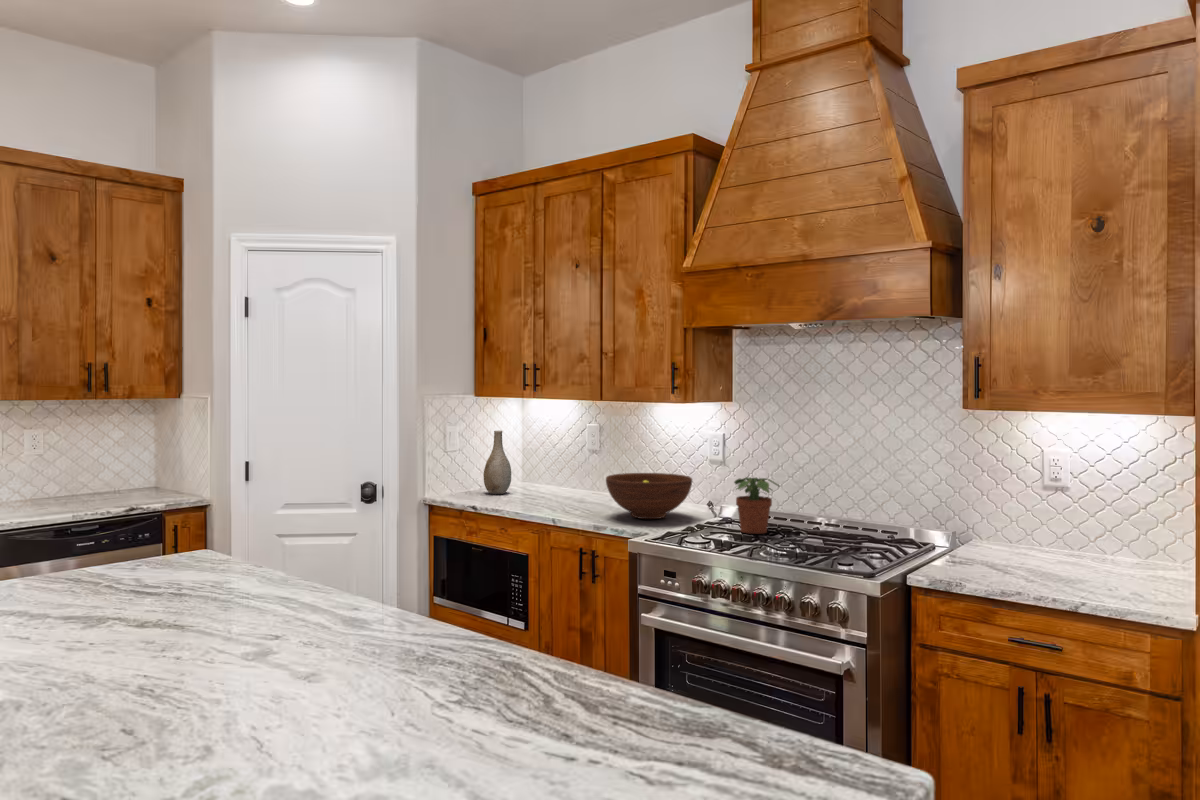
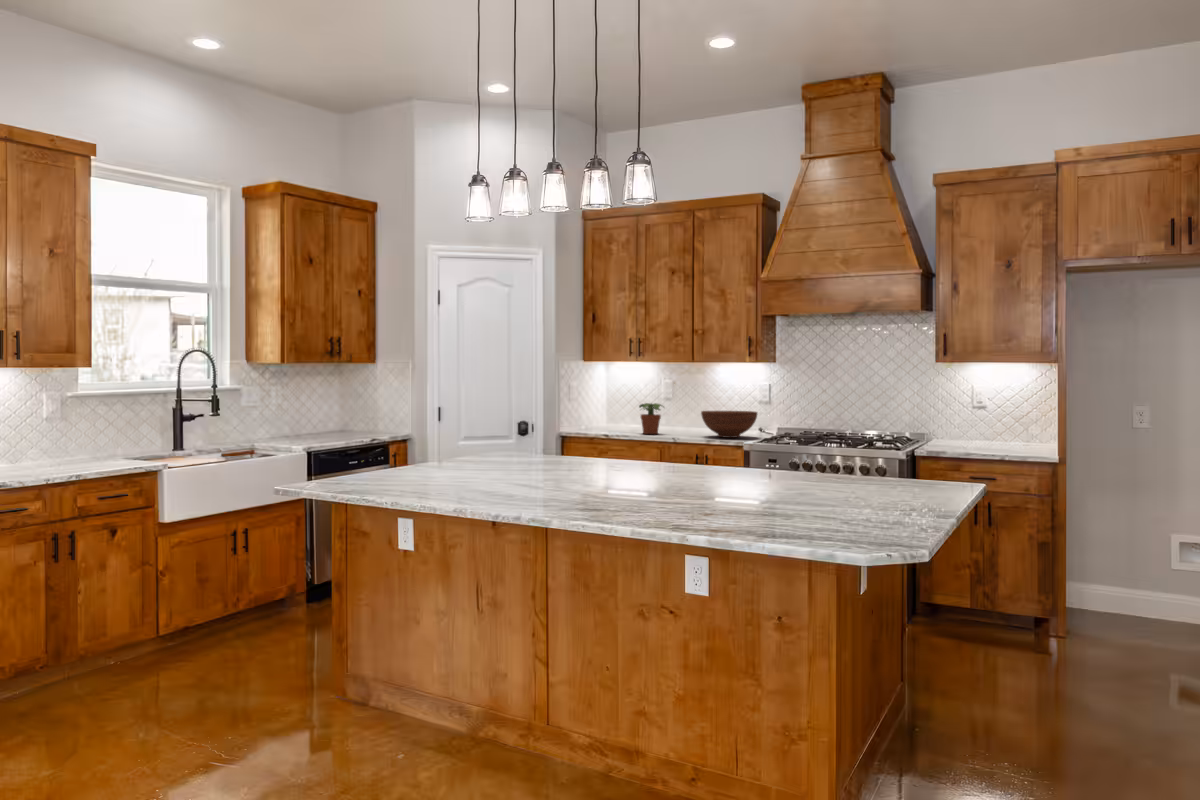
vase: present [484,430,511,494] -> none [593,386,613,430]
potted plant: present [734,477,779,534] -> present [639,403,661,434]

